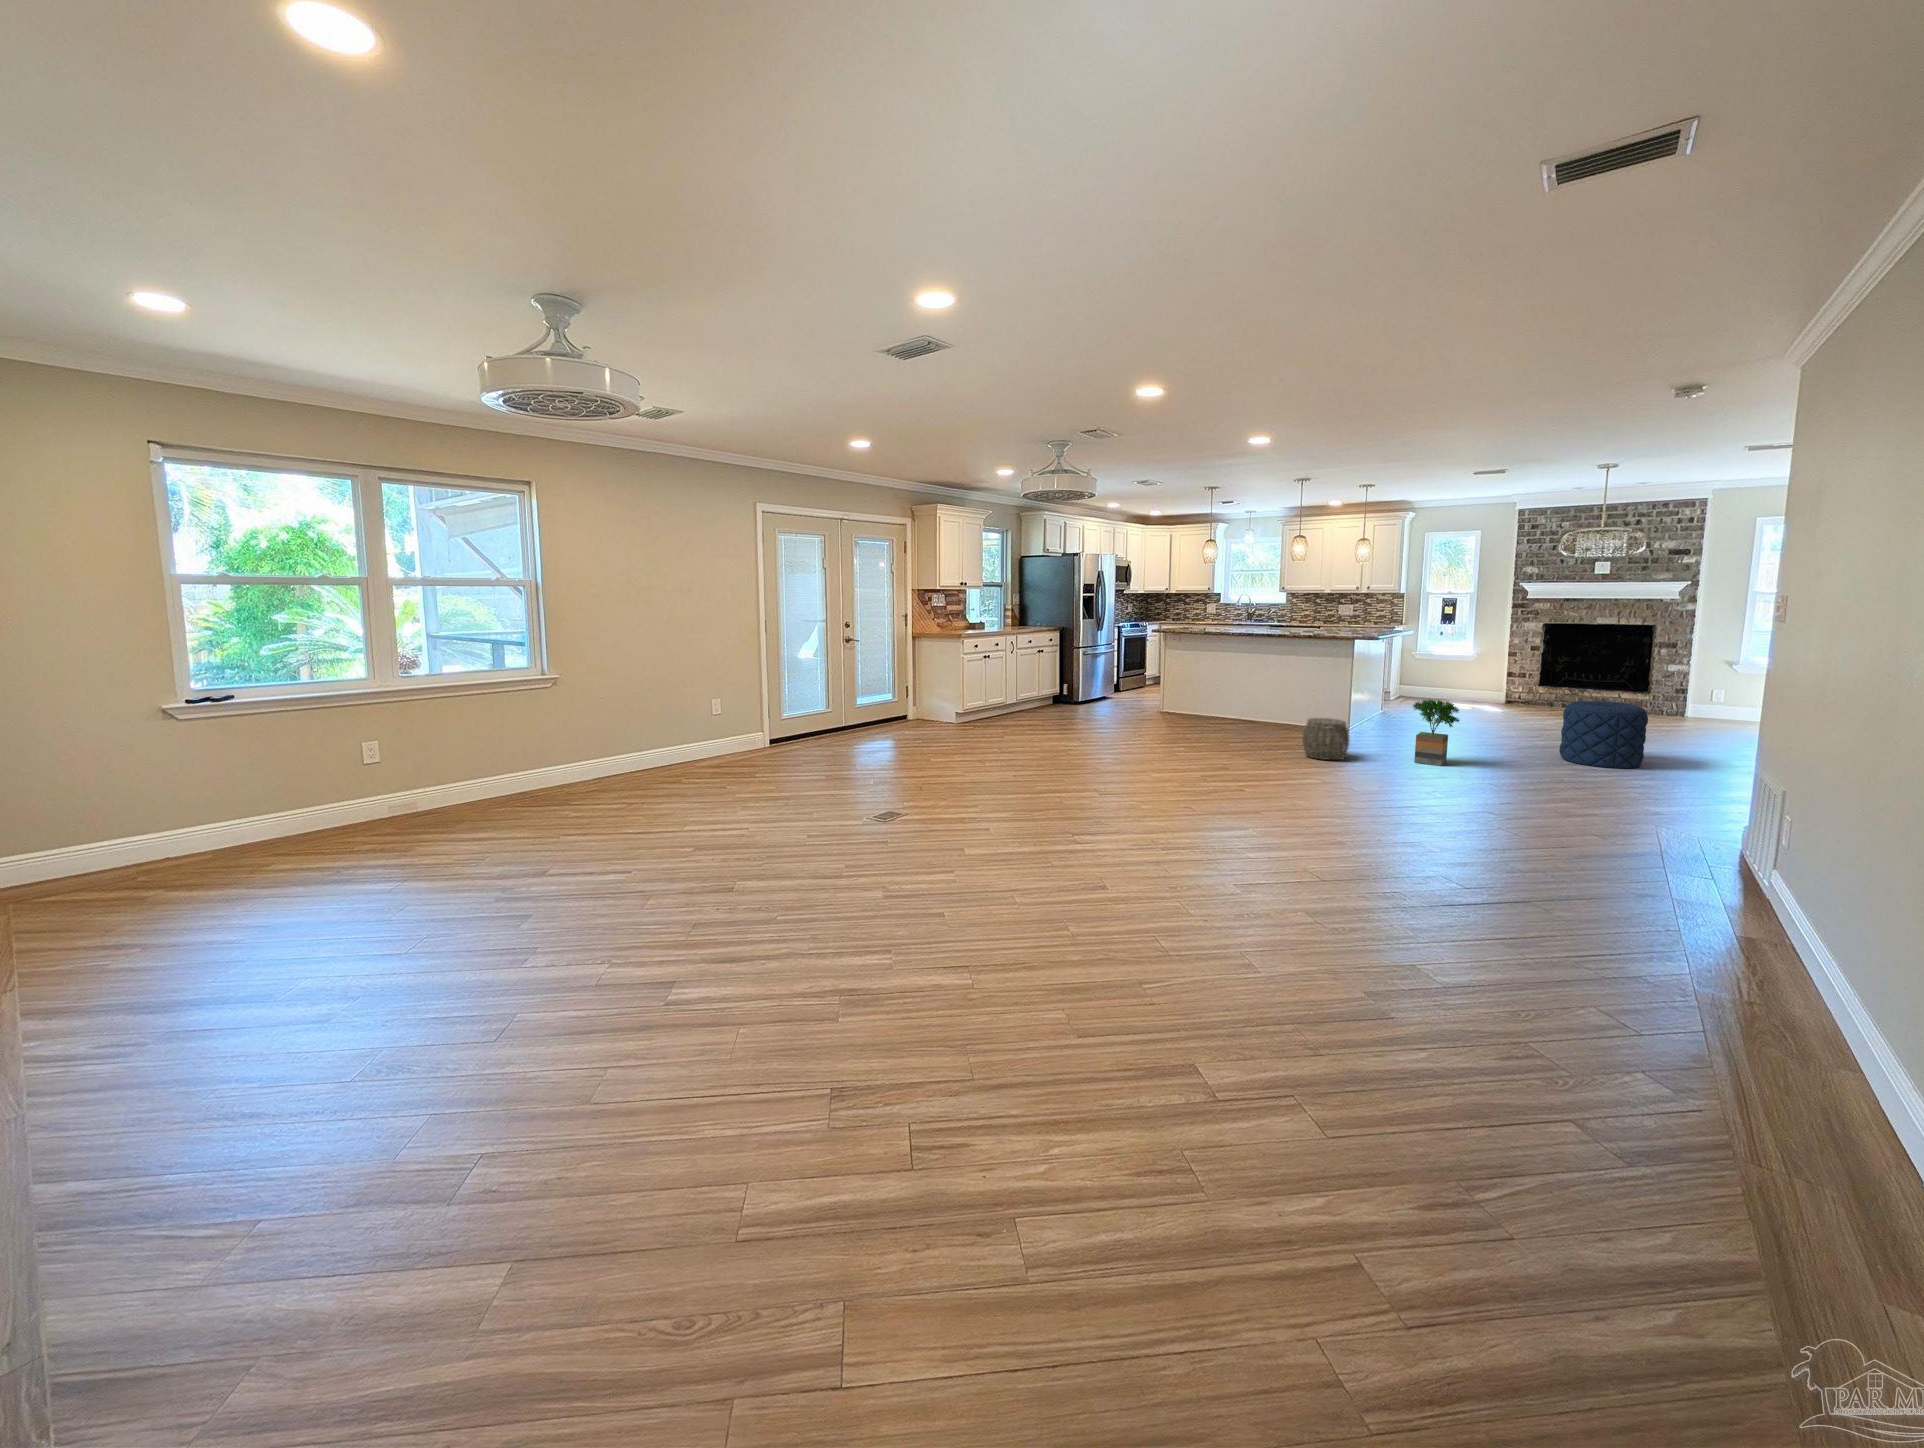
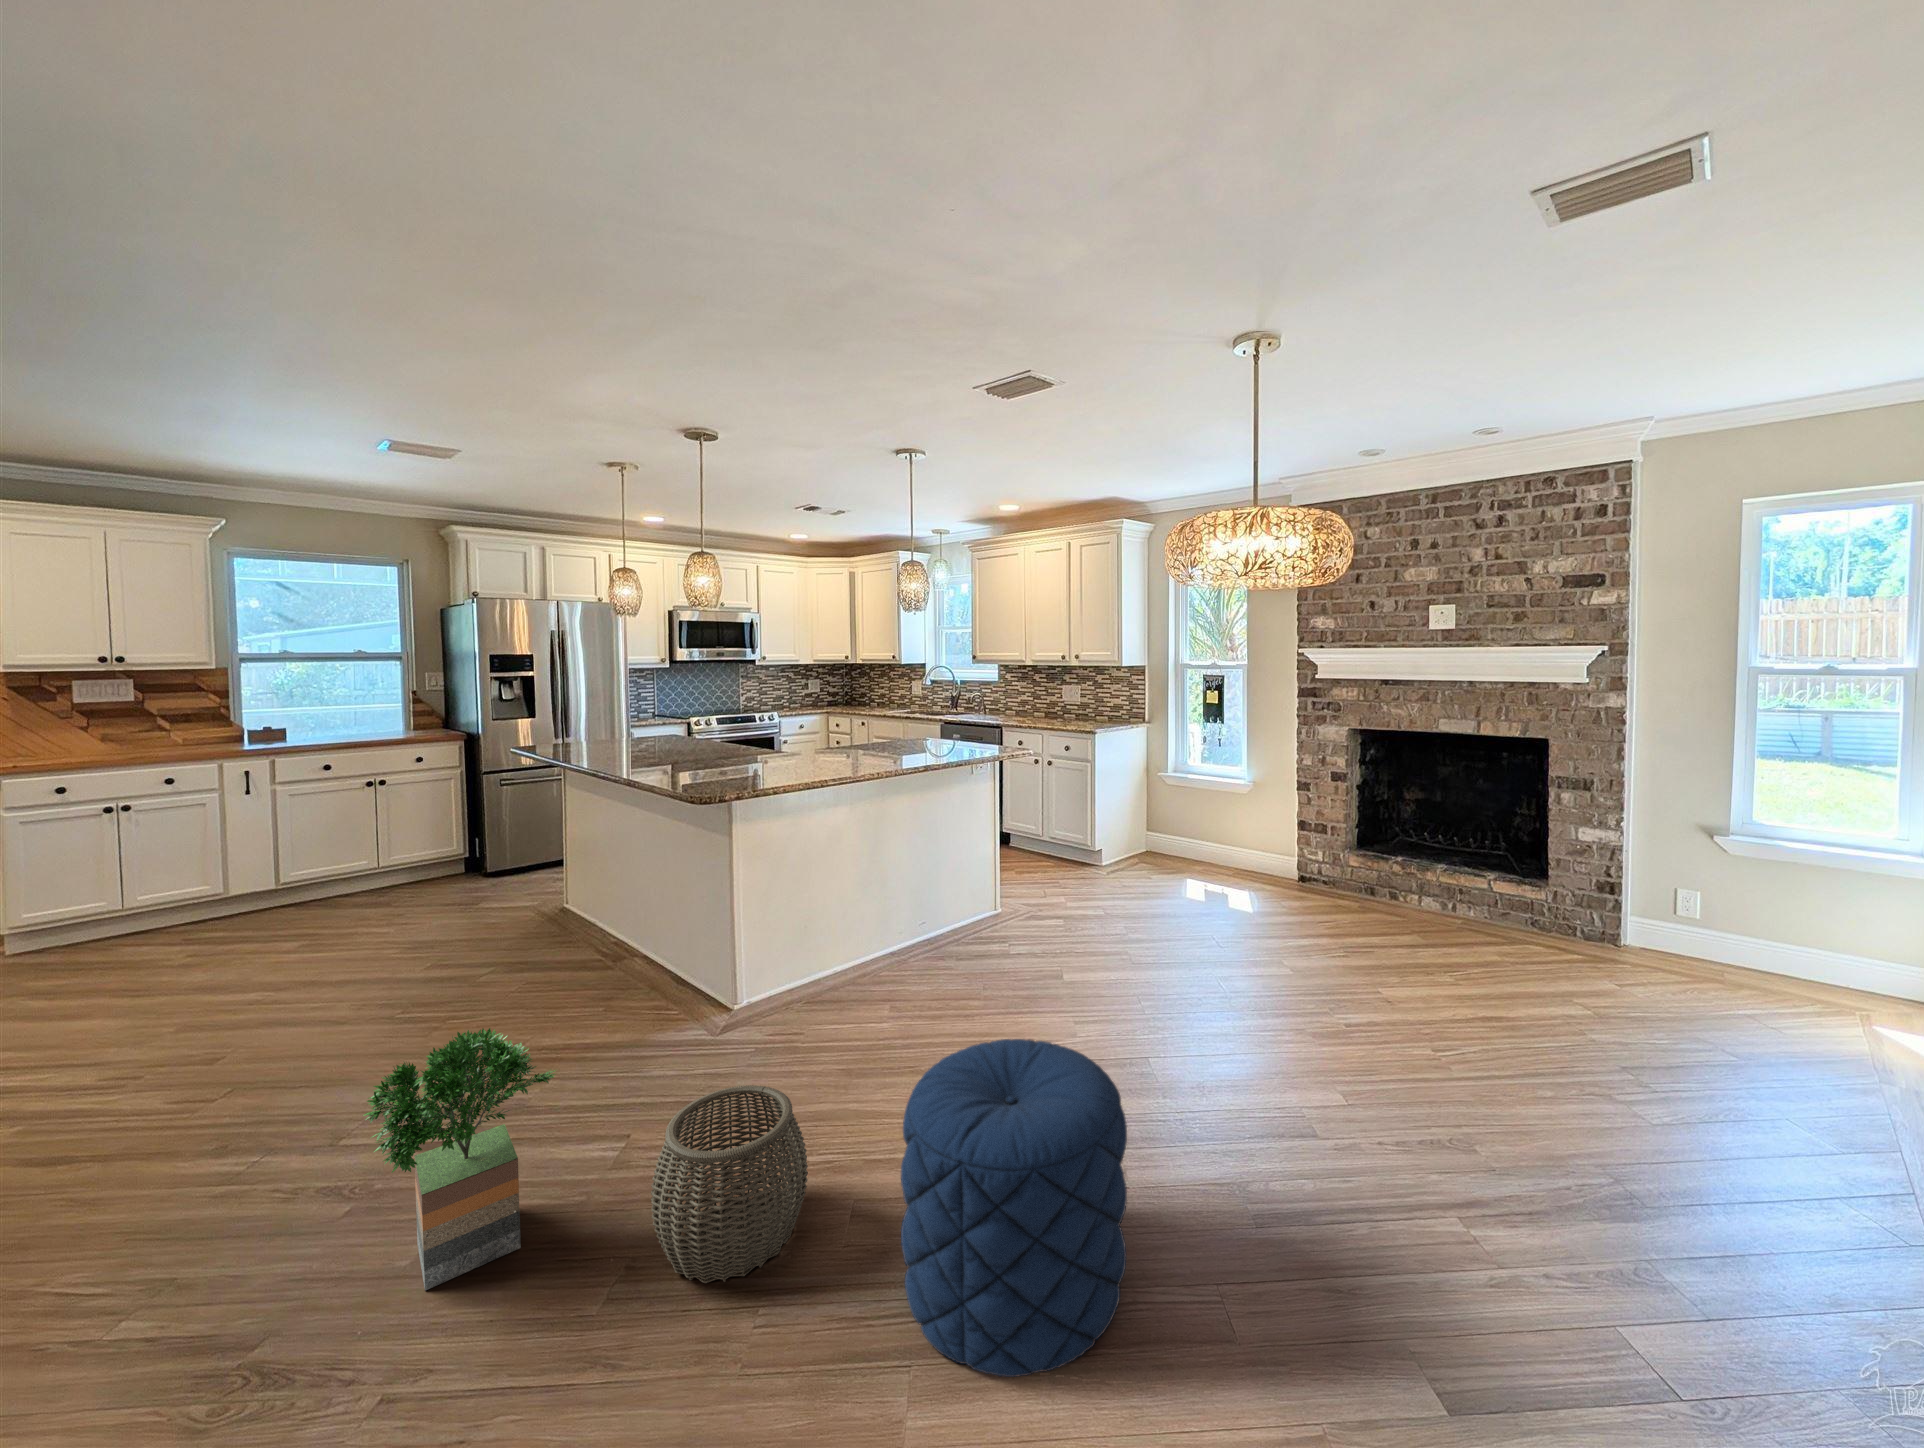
woven basket: present [1302,718,1349,760] -> present [651,1085,808,1283]

